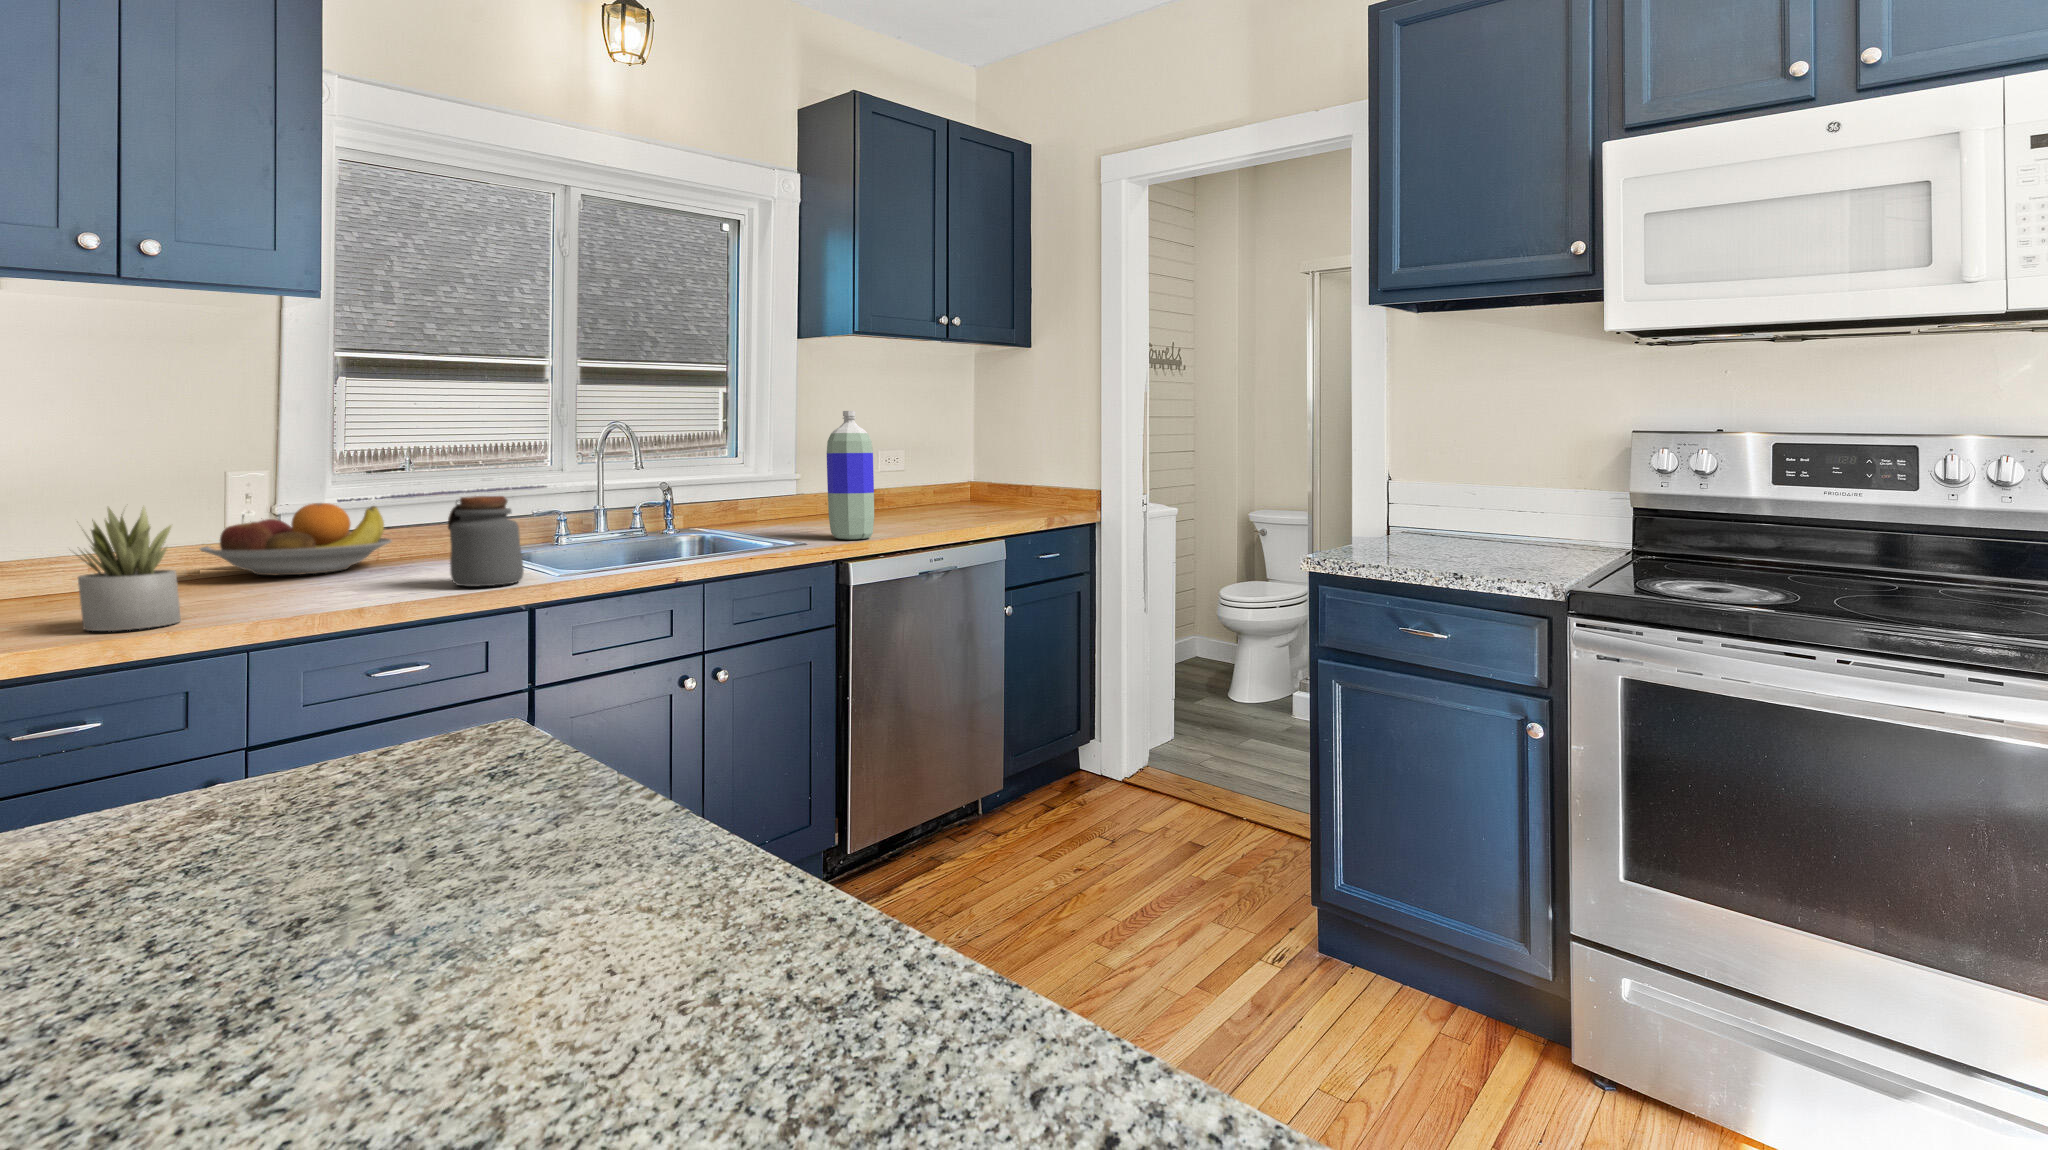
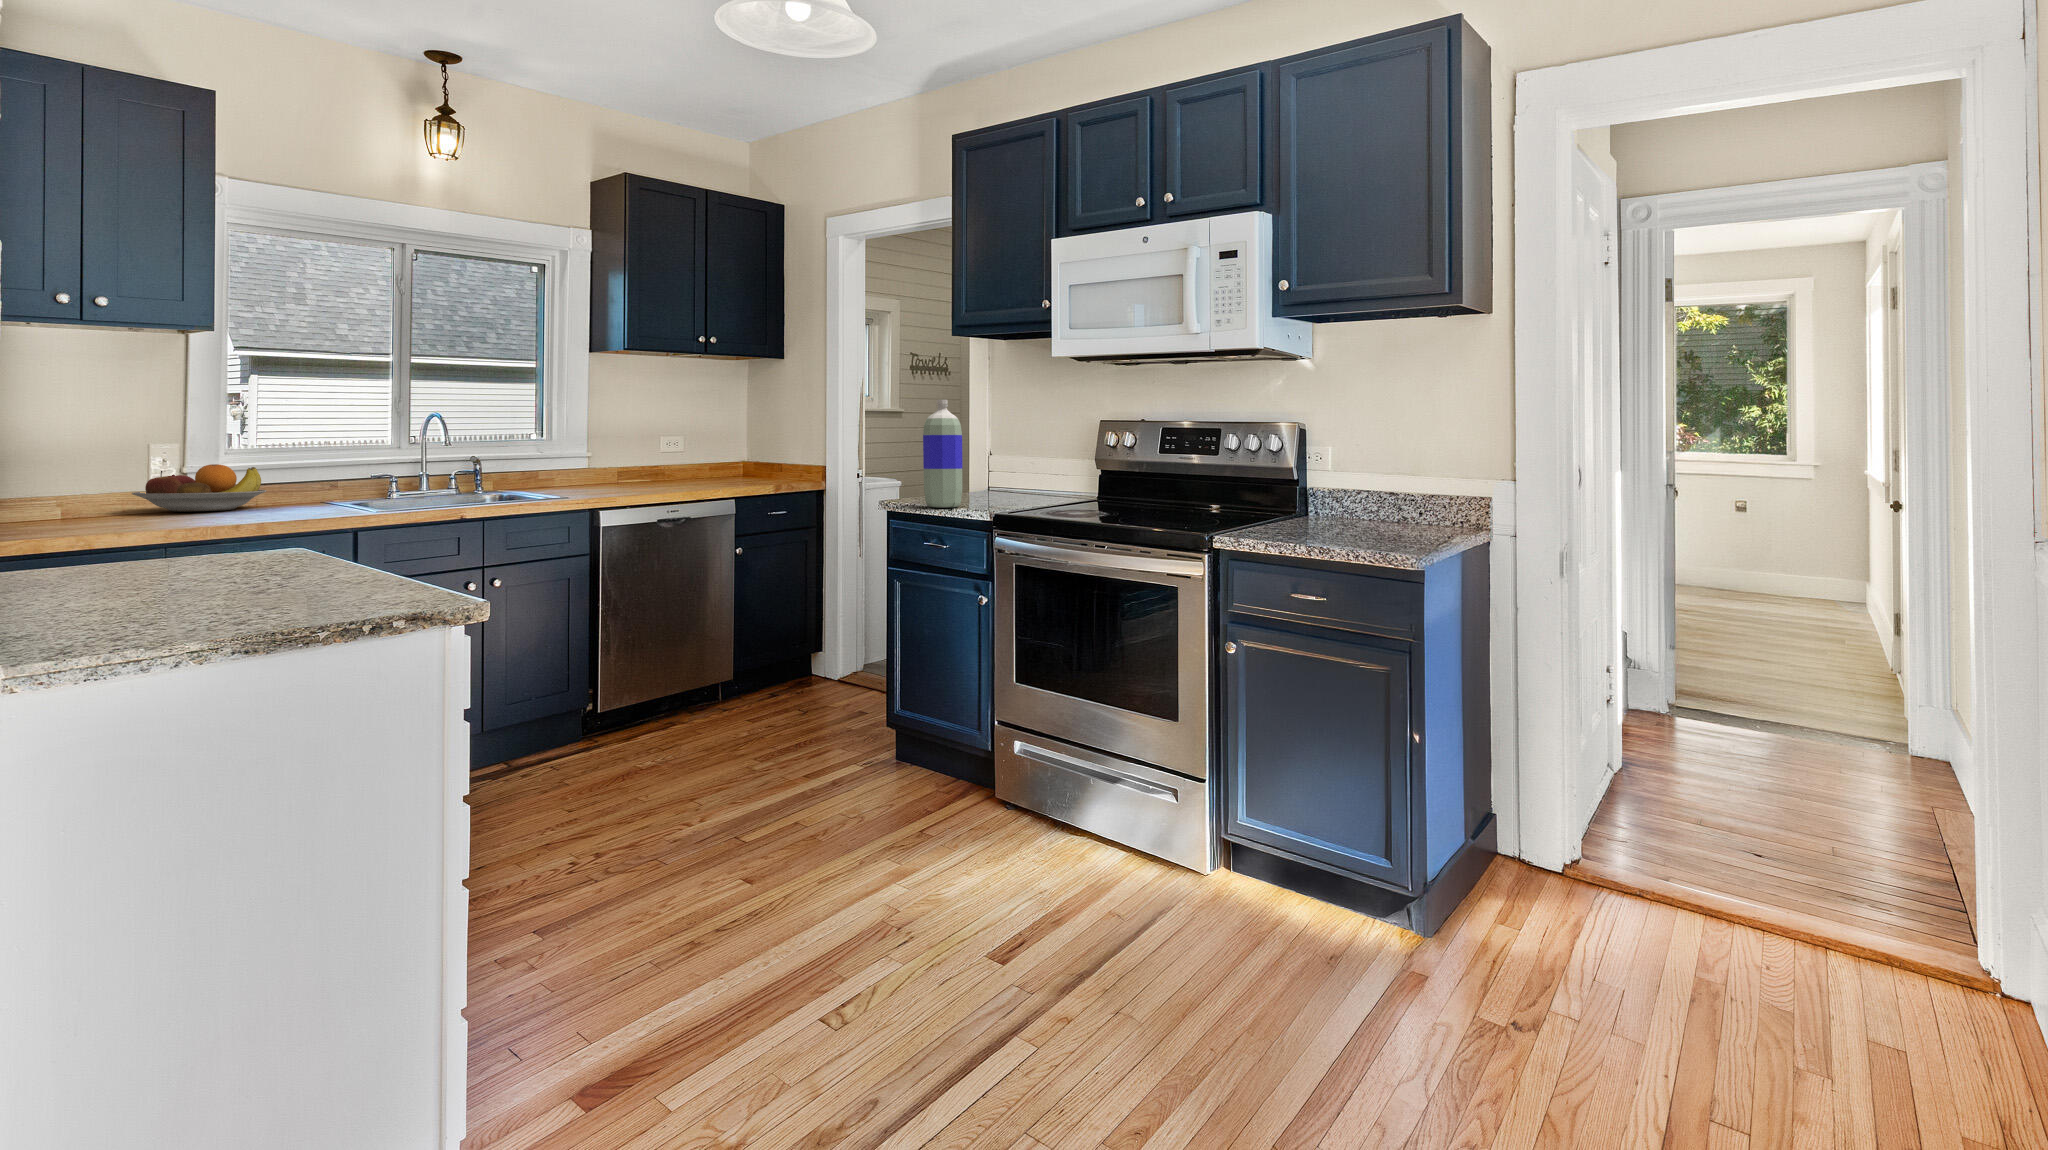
bottle: present [827,411,874,539] -> present [923,400,962,508]
jar: present [448,496,524,586] -> none [299,459,352,517]
succulent plant: present [78,507,181,631] -> none [51,458,121,533]

